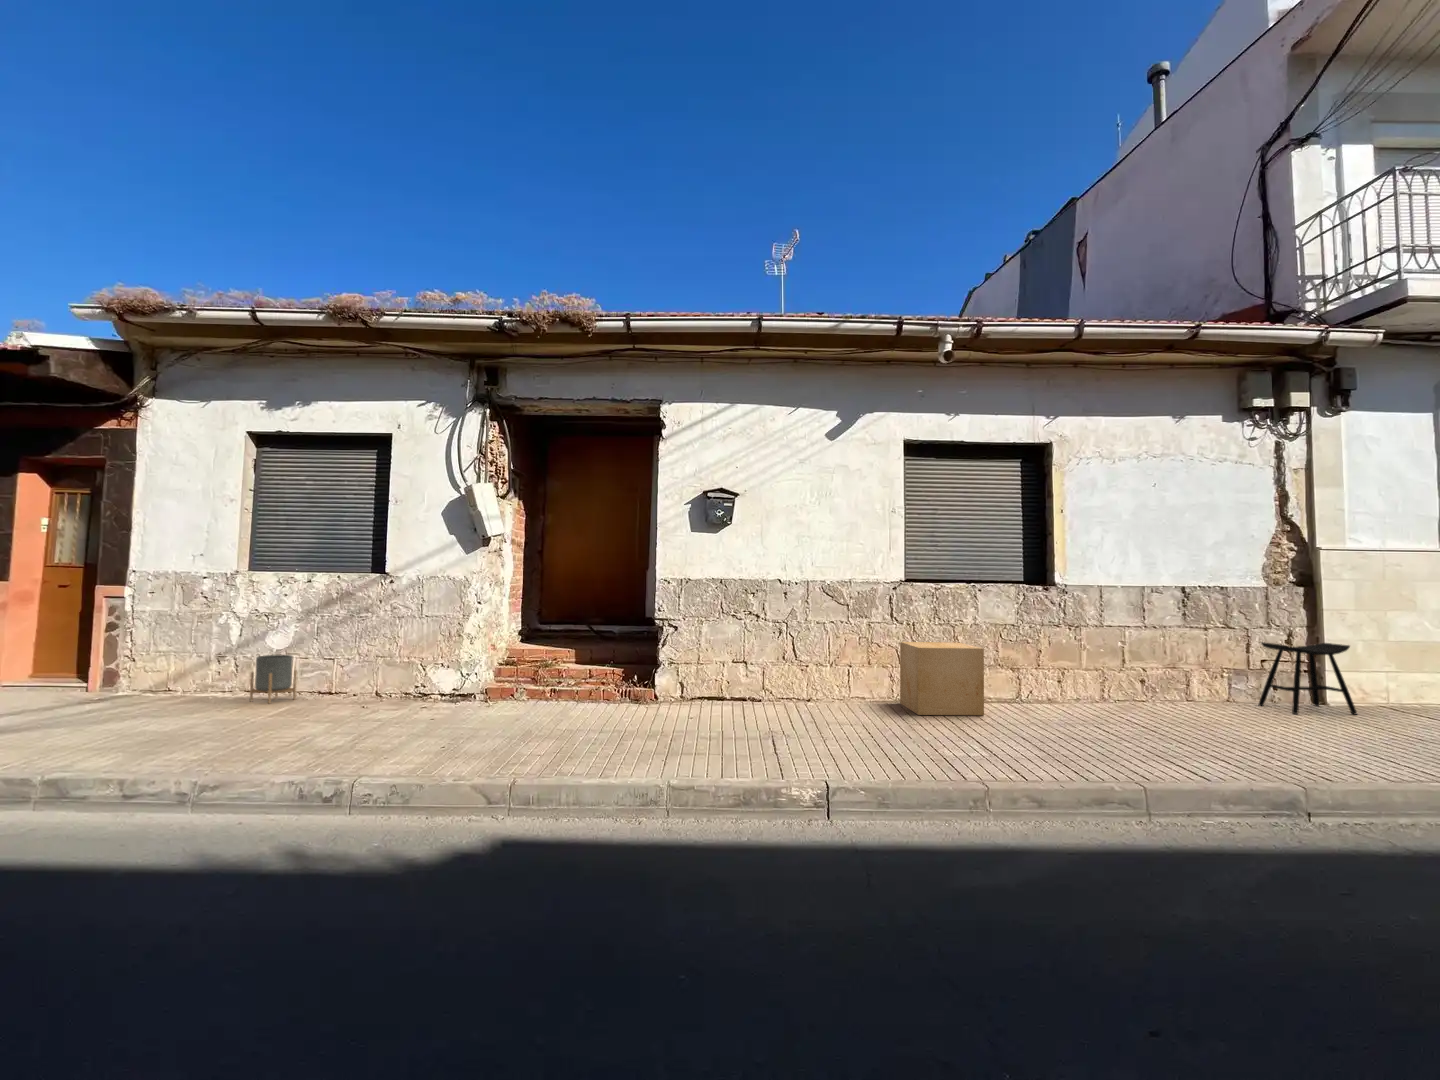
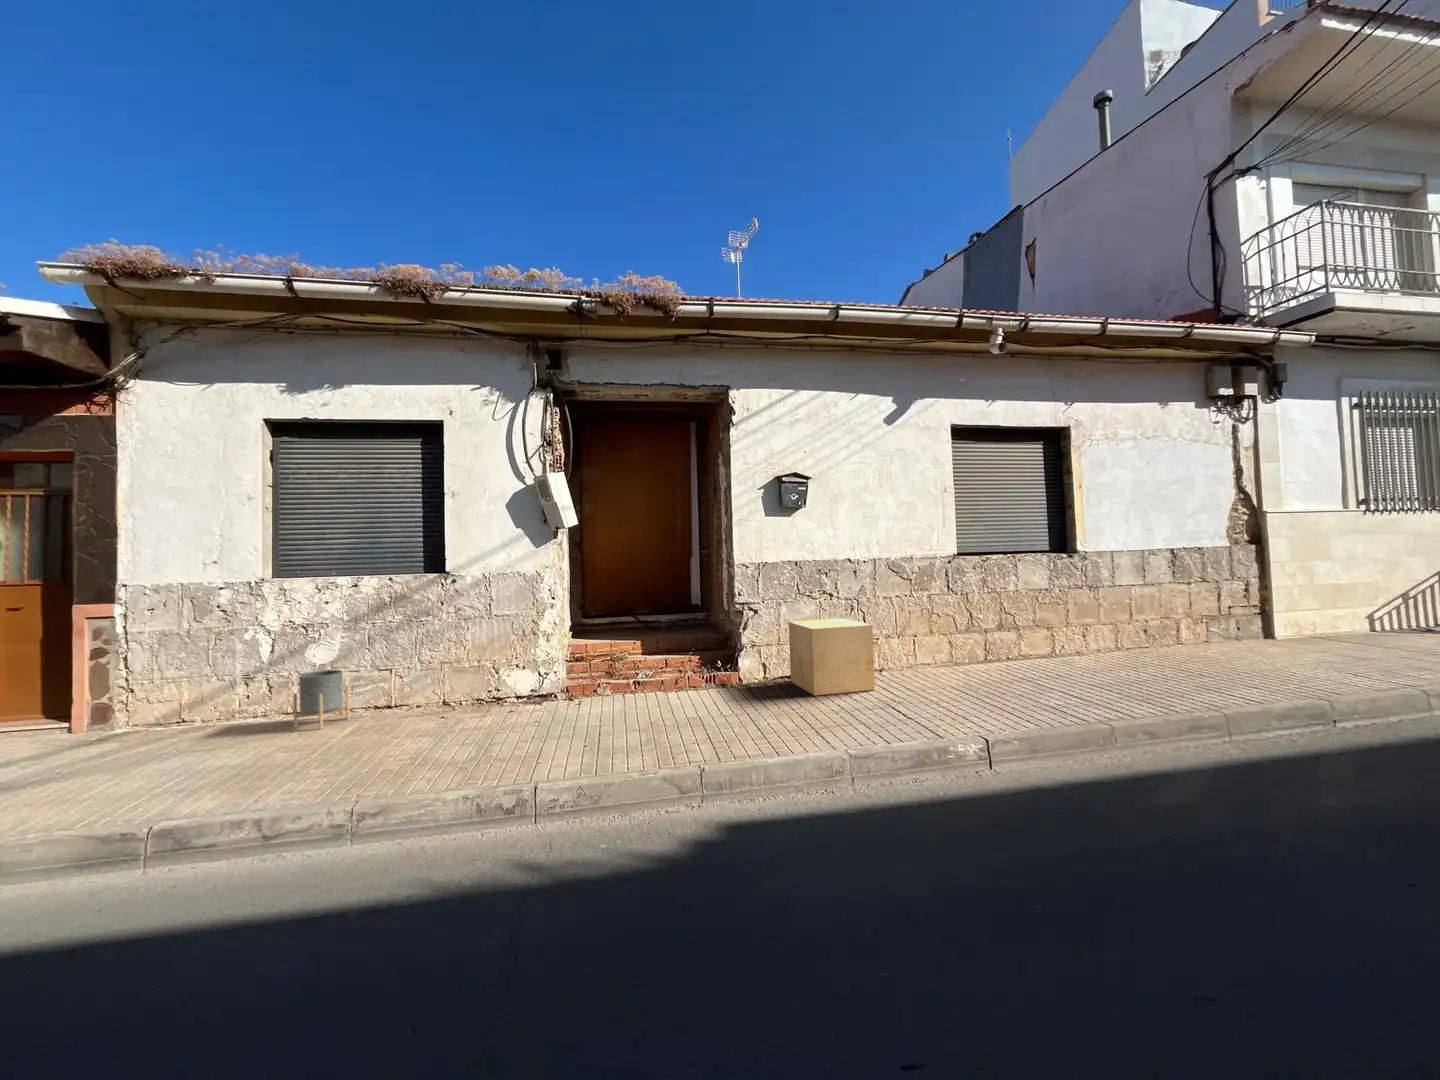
cardboard box: present [900,642,984,715] -> present [789,618,875,696]
stool: present [1258,642,1357,714] -> none [1230,590,1315,651]

